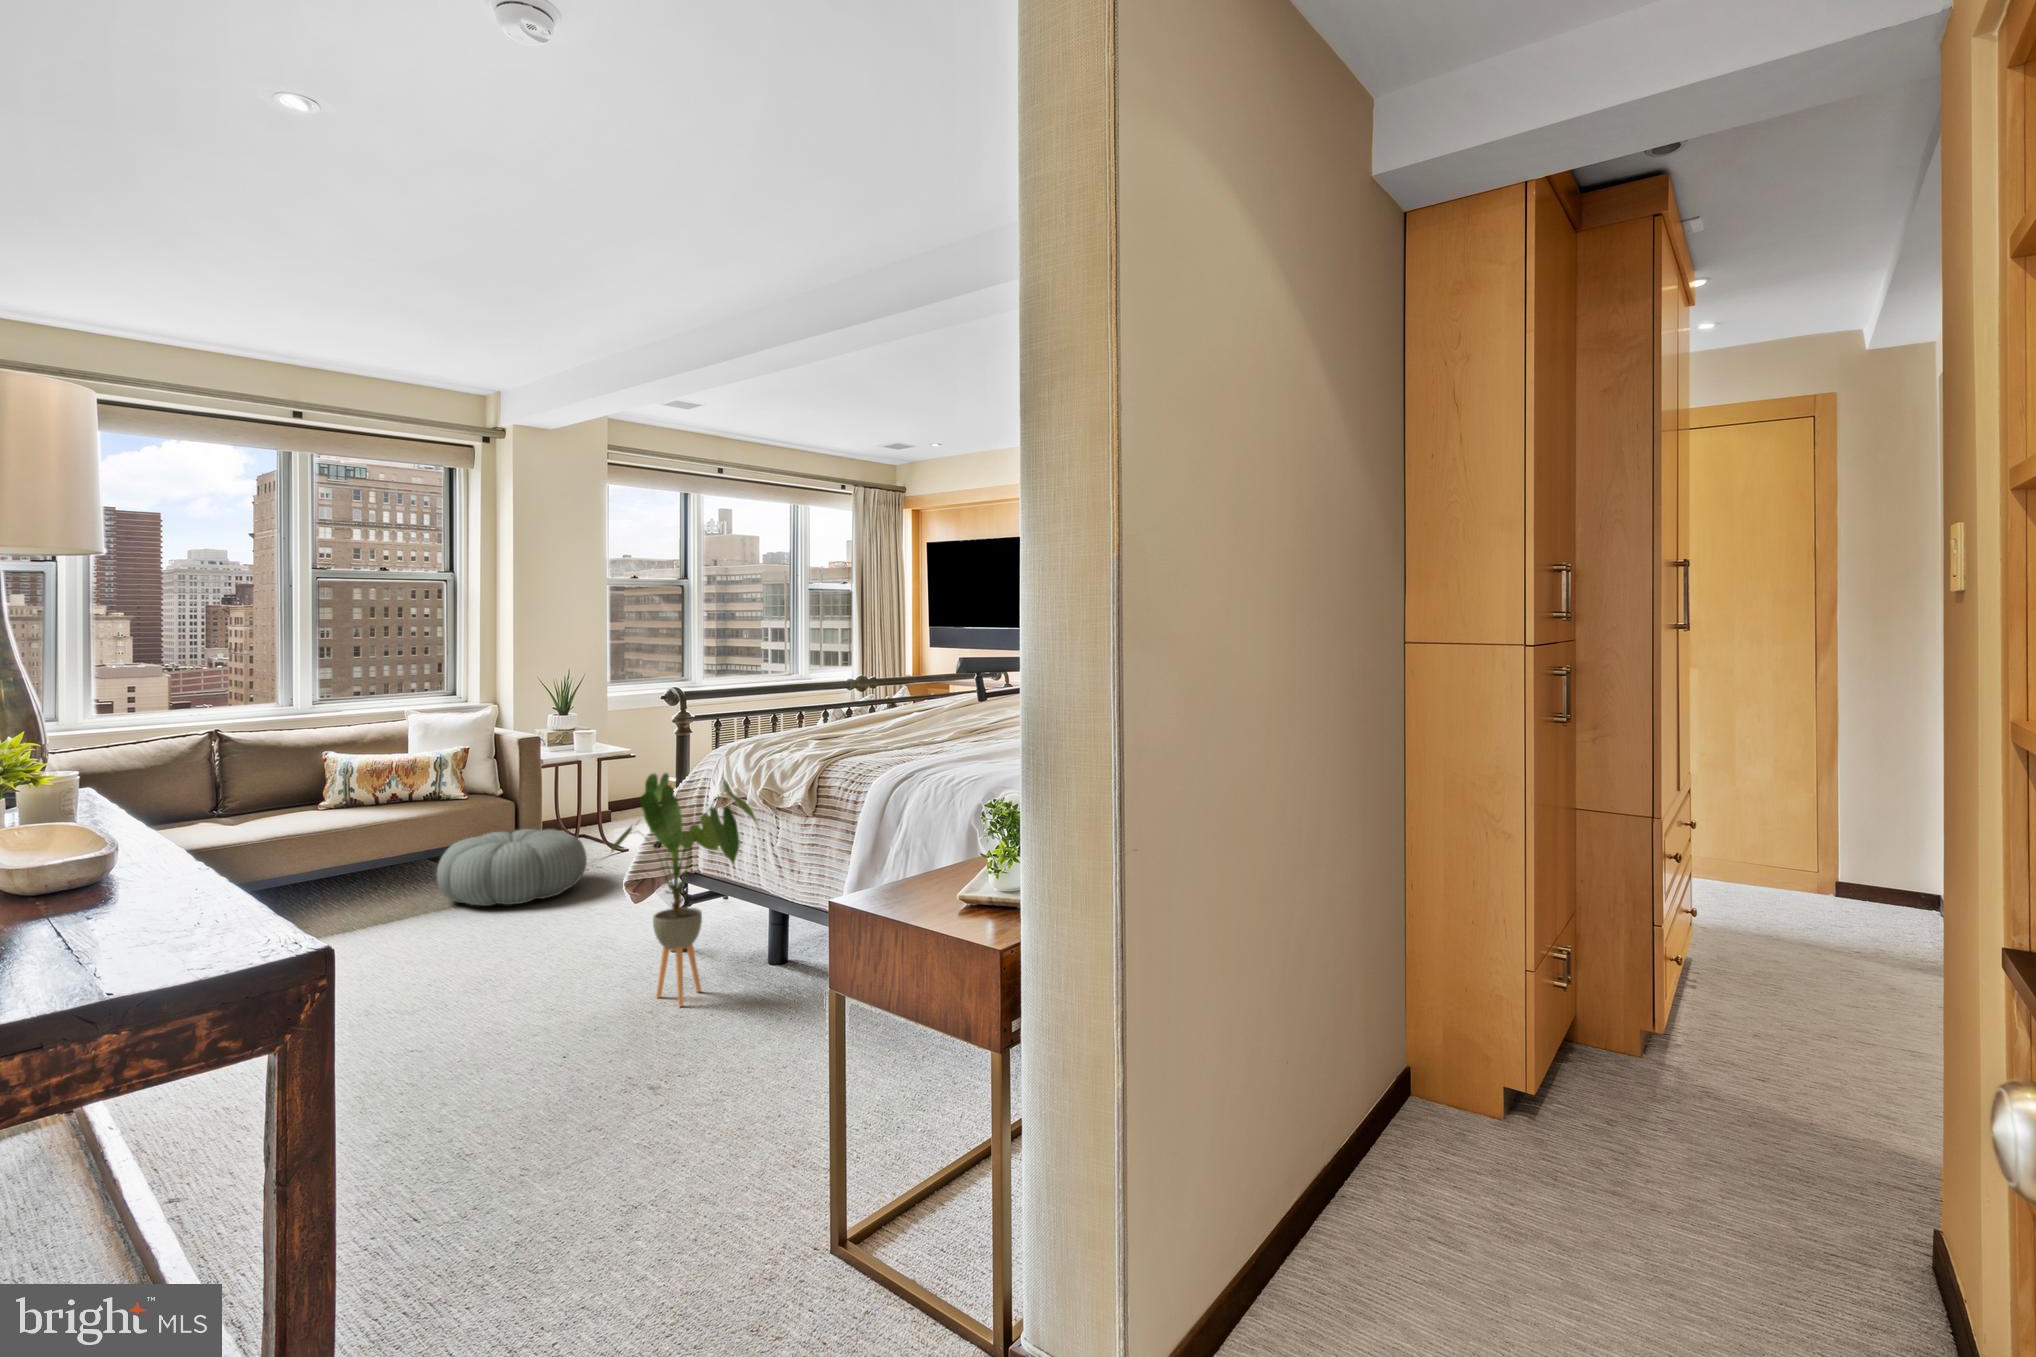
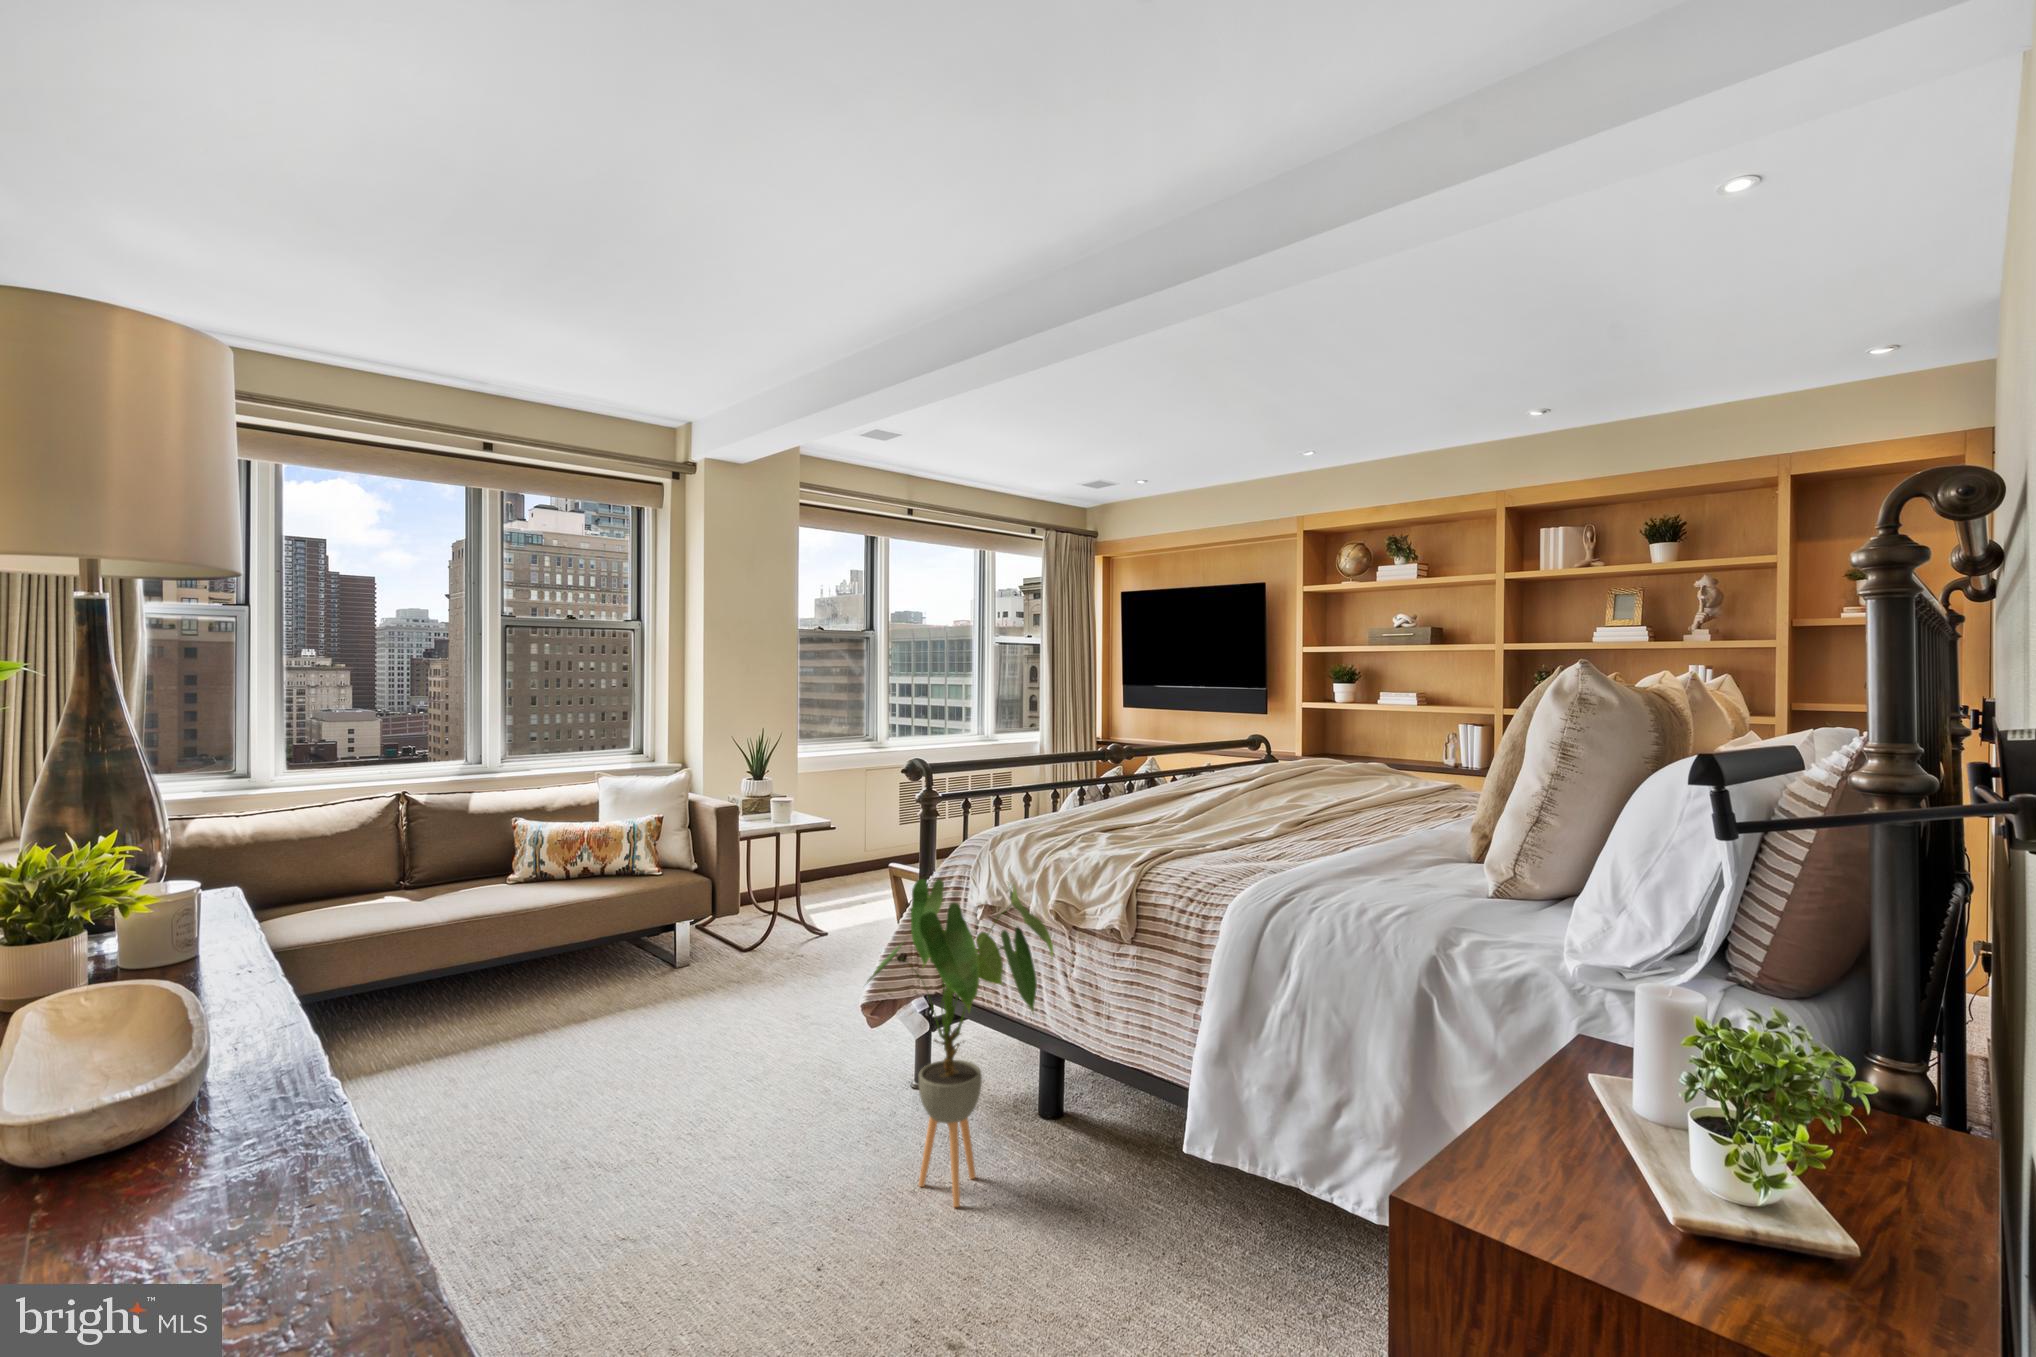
pouf: present [437,829,587,906] -> none [630,912,793,1008]

